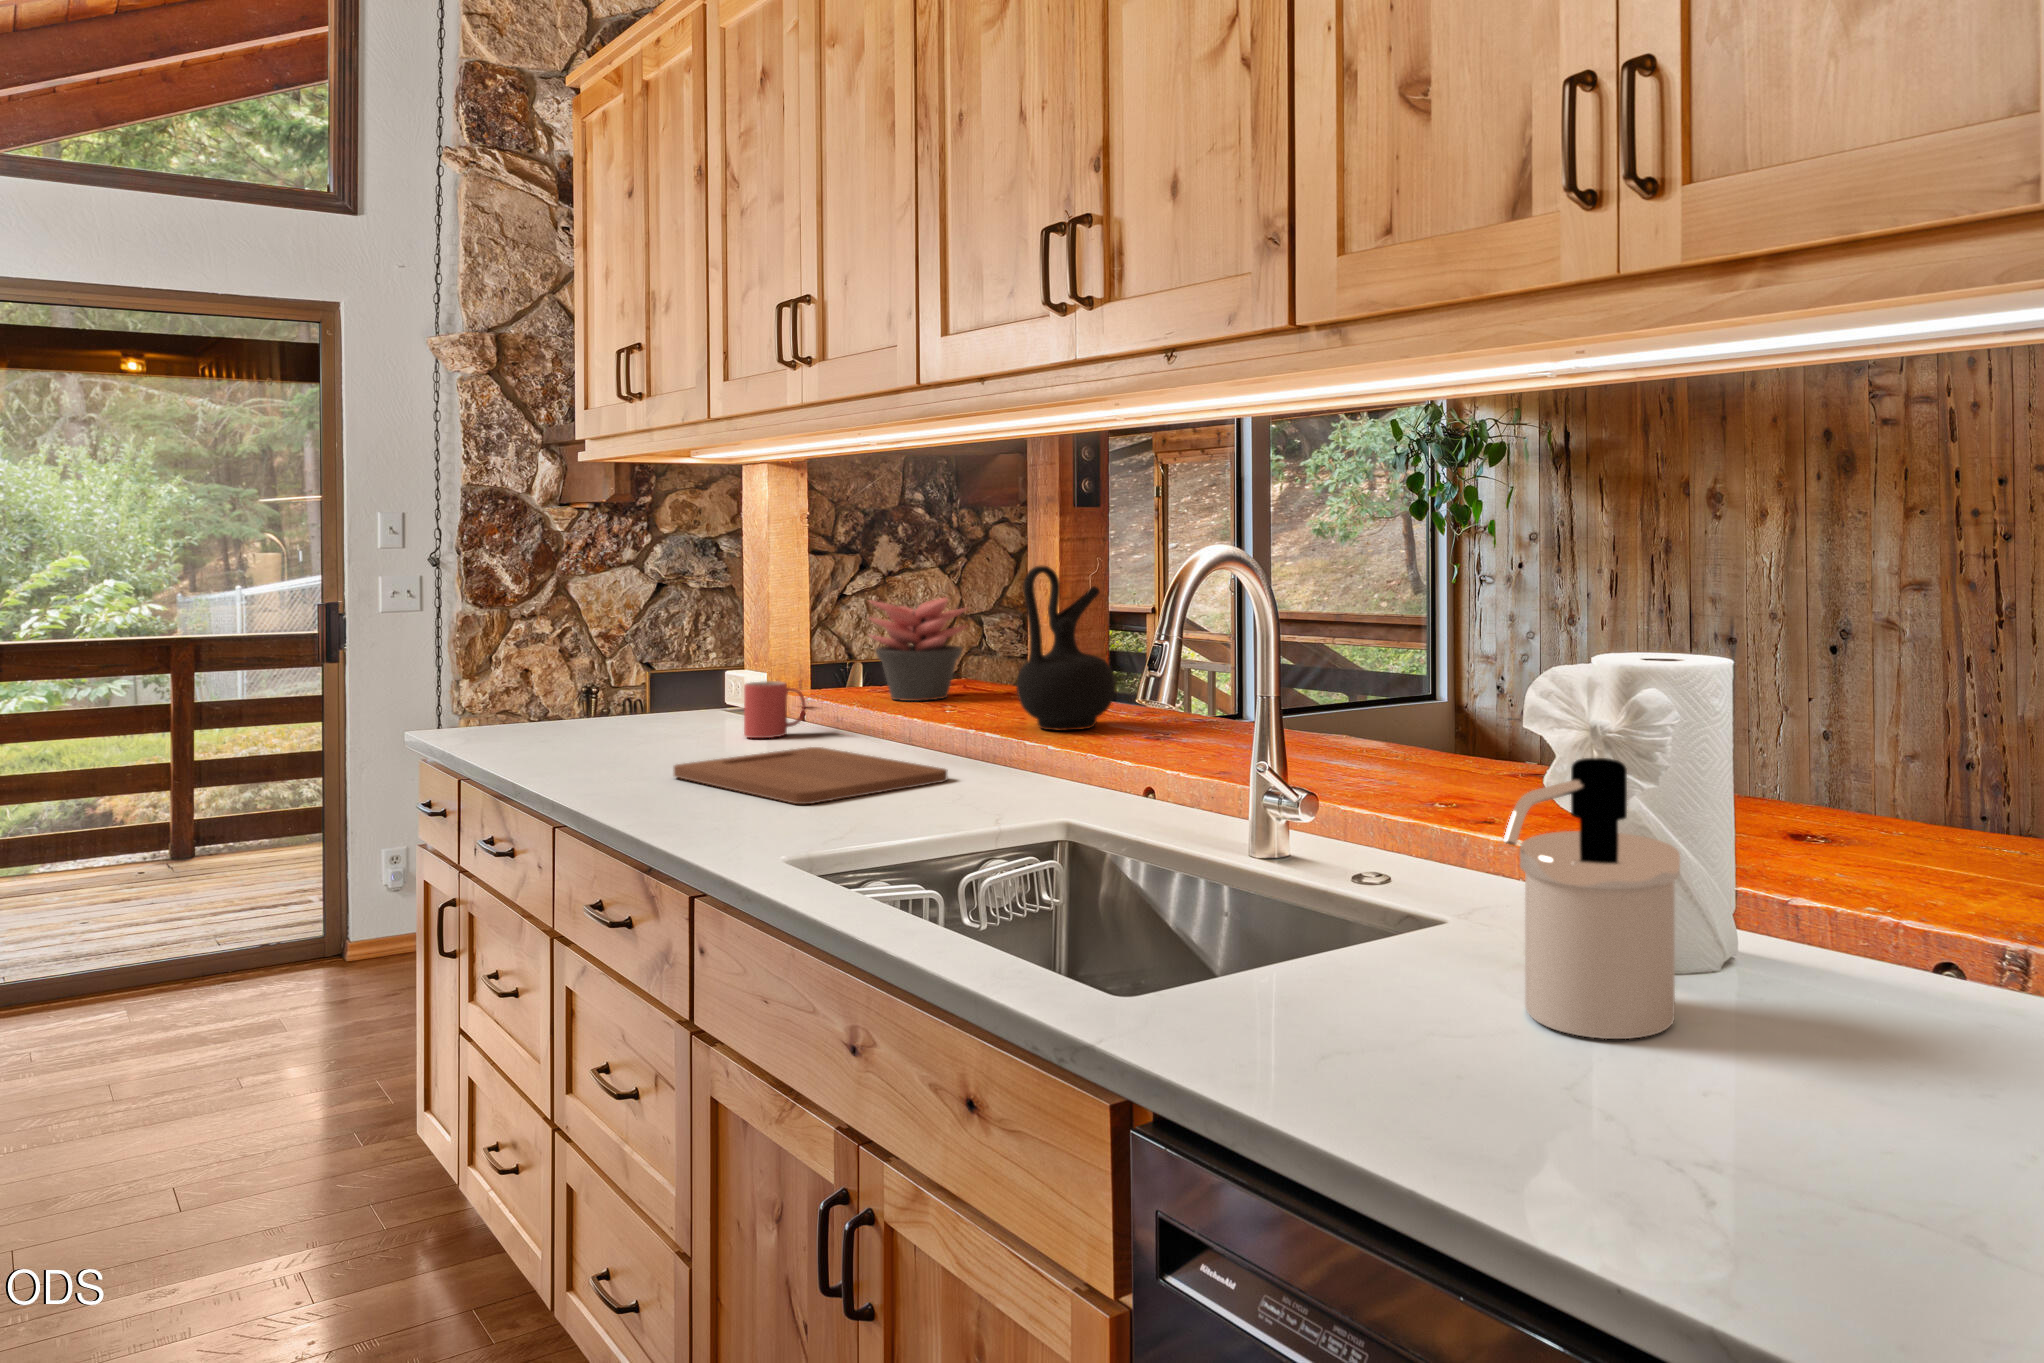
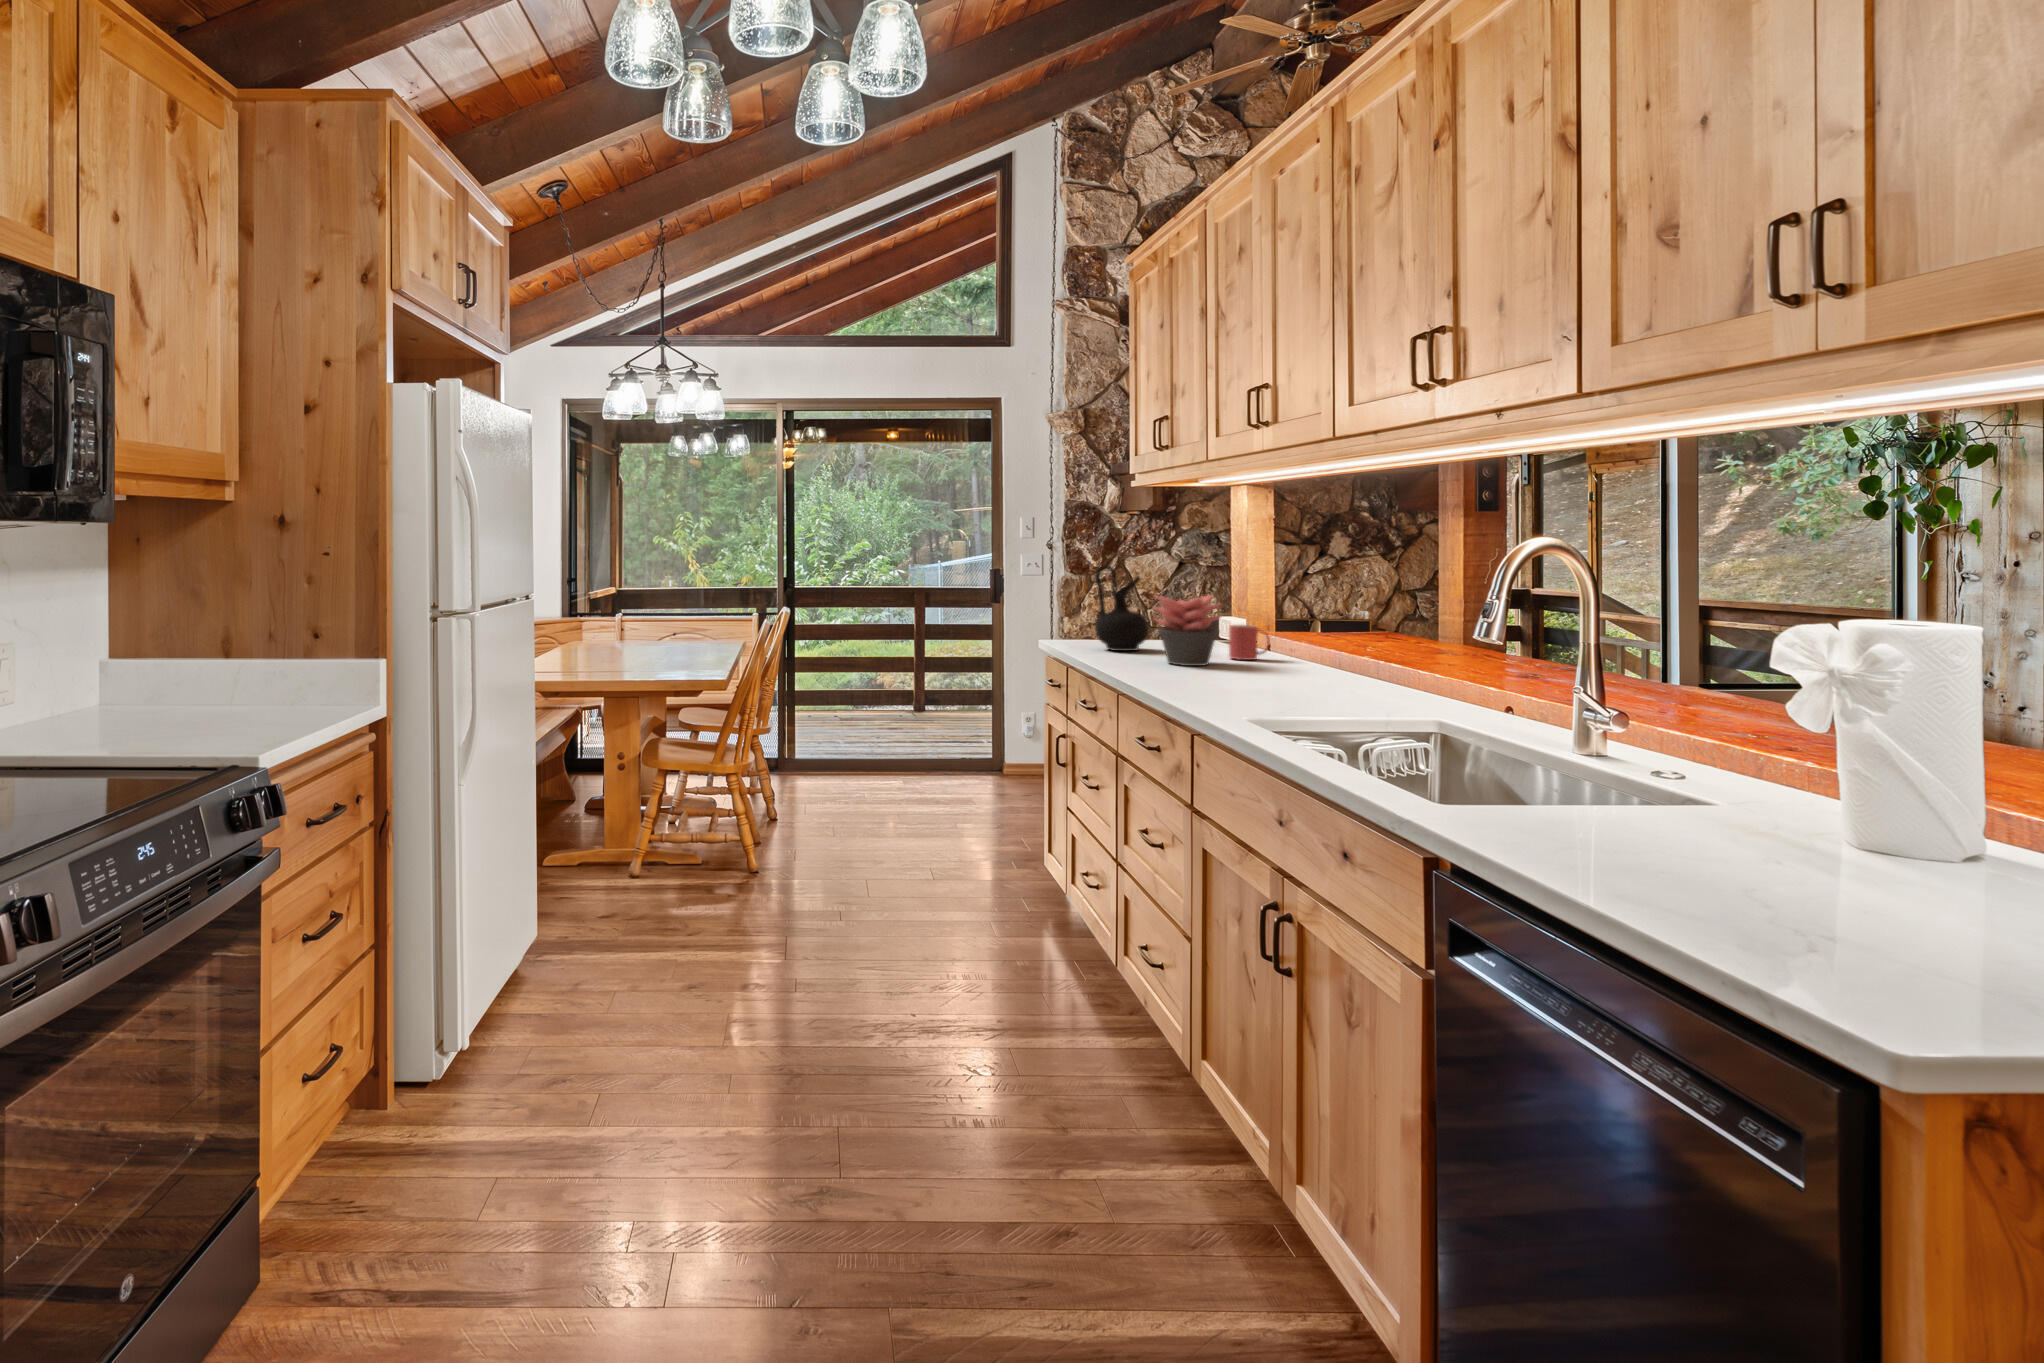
ceramic jug: present [1017,566,1115,731] -> present [1095,565,1148,651]
succulent plant: present [869,598,967,701] -> present [1155,595,1221,666]
cutting board: present [673,747,948,804] -> none [1184,666,1361,696]
soap dispenser: present [1504,758,1680,1039] -> none [1698,694,1888,889]

